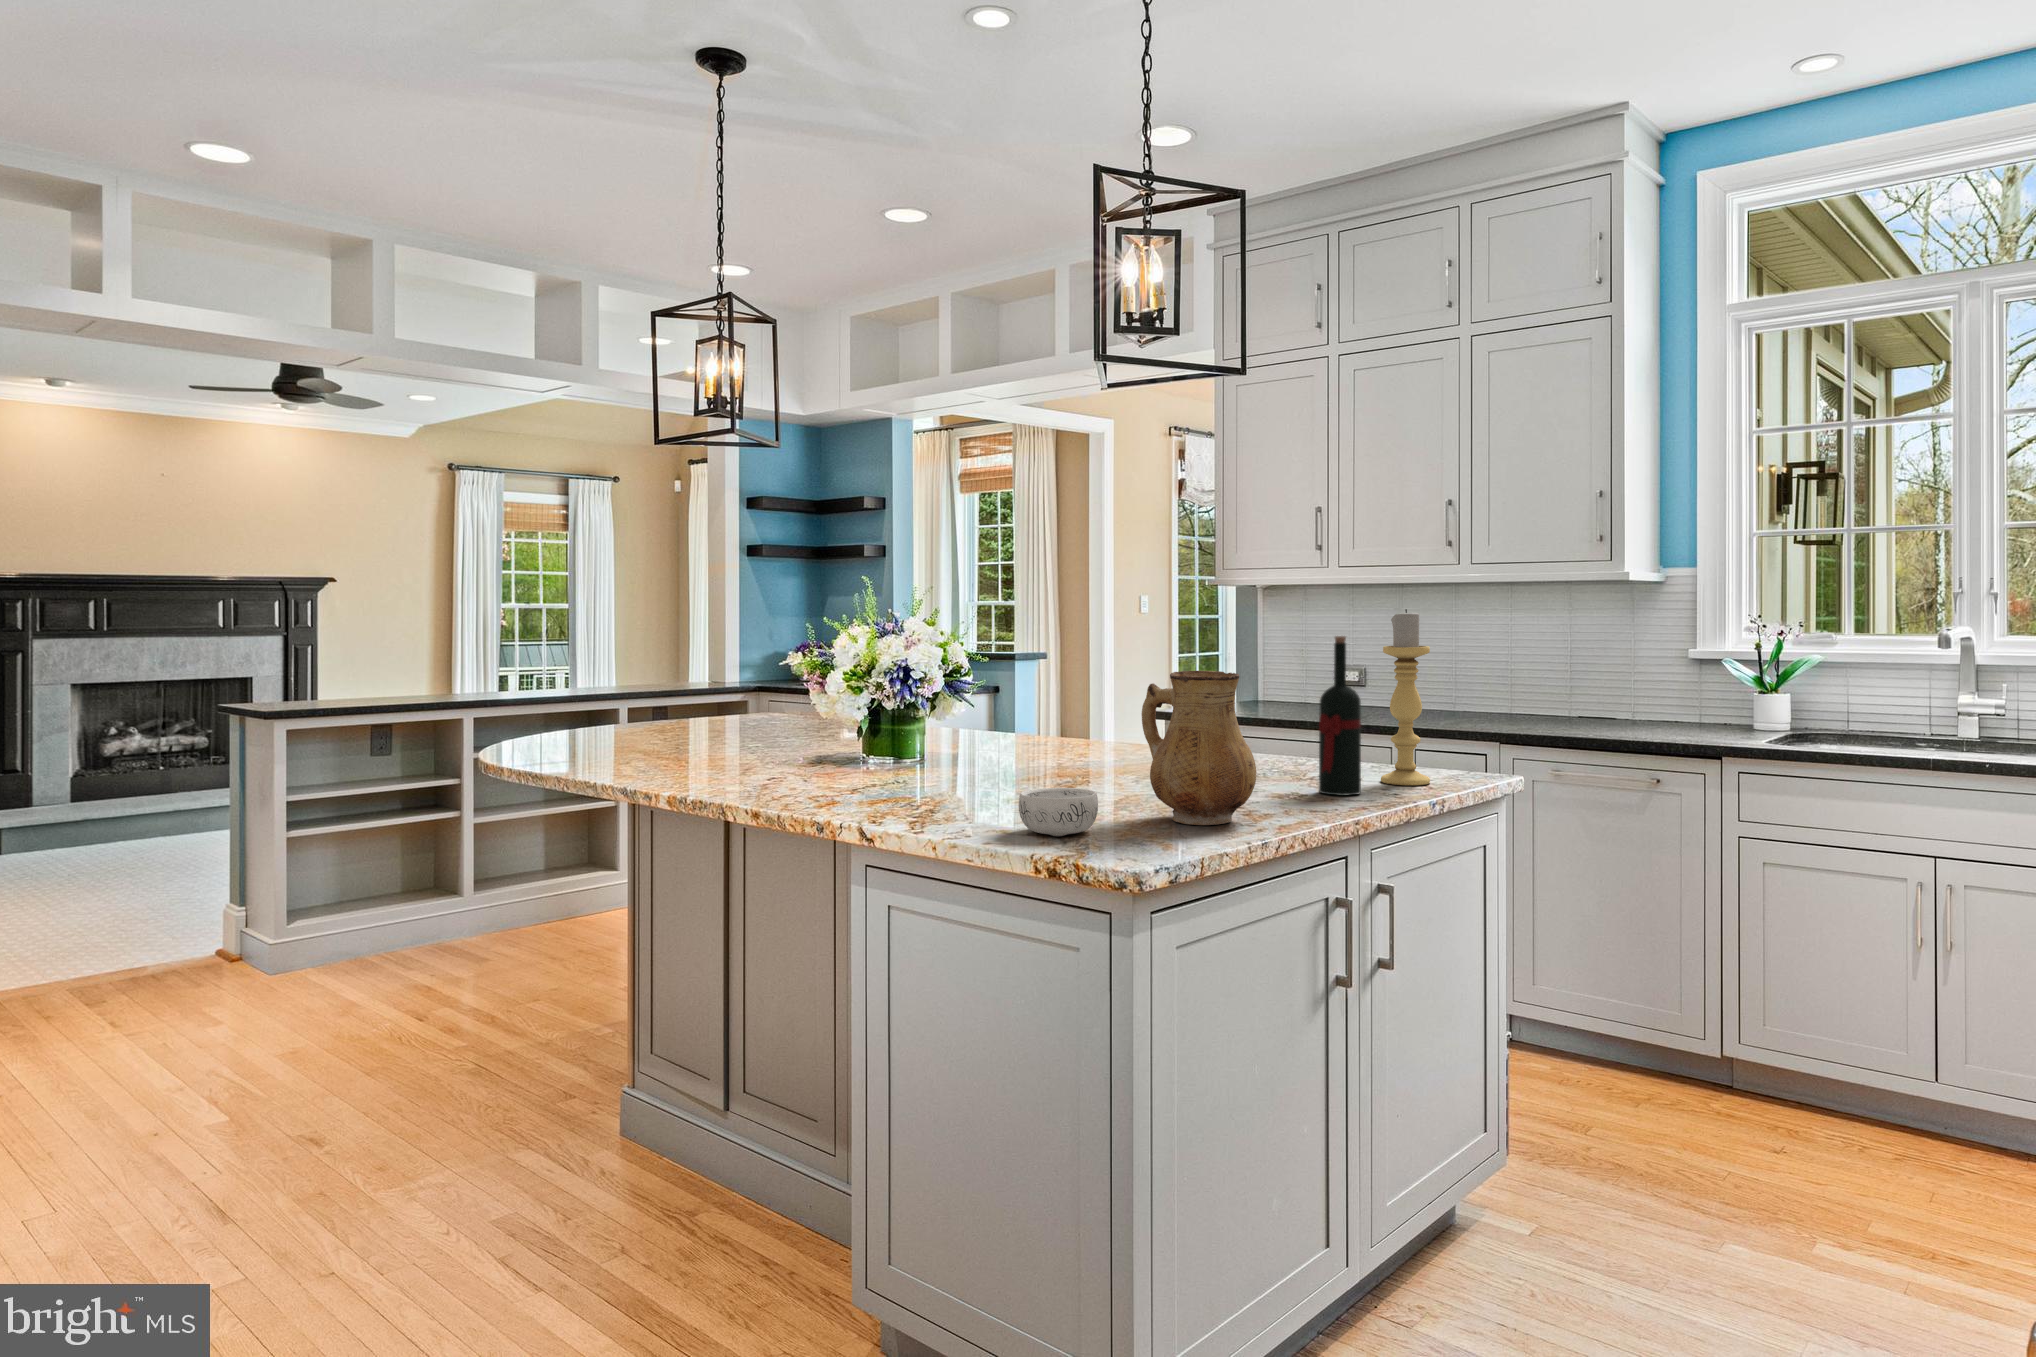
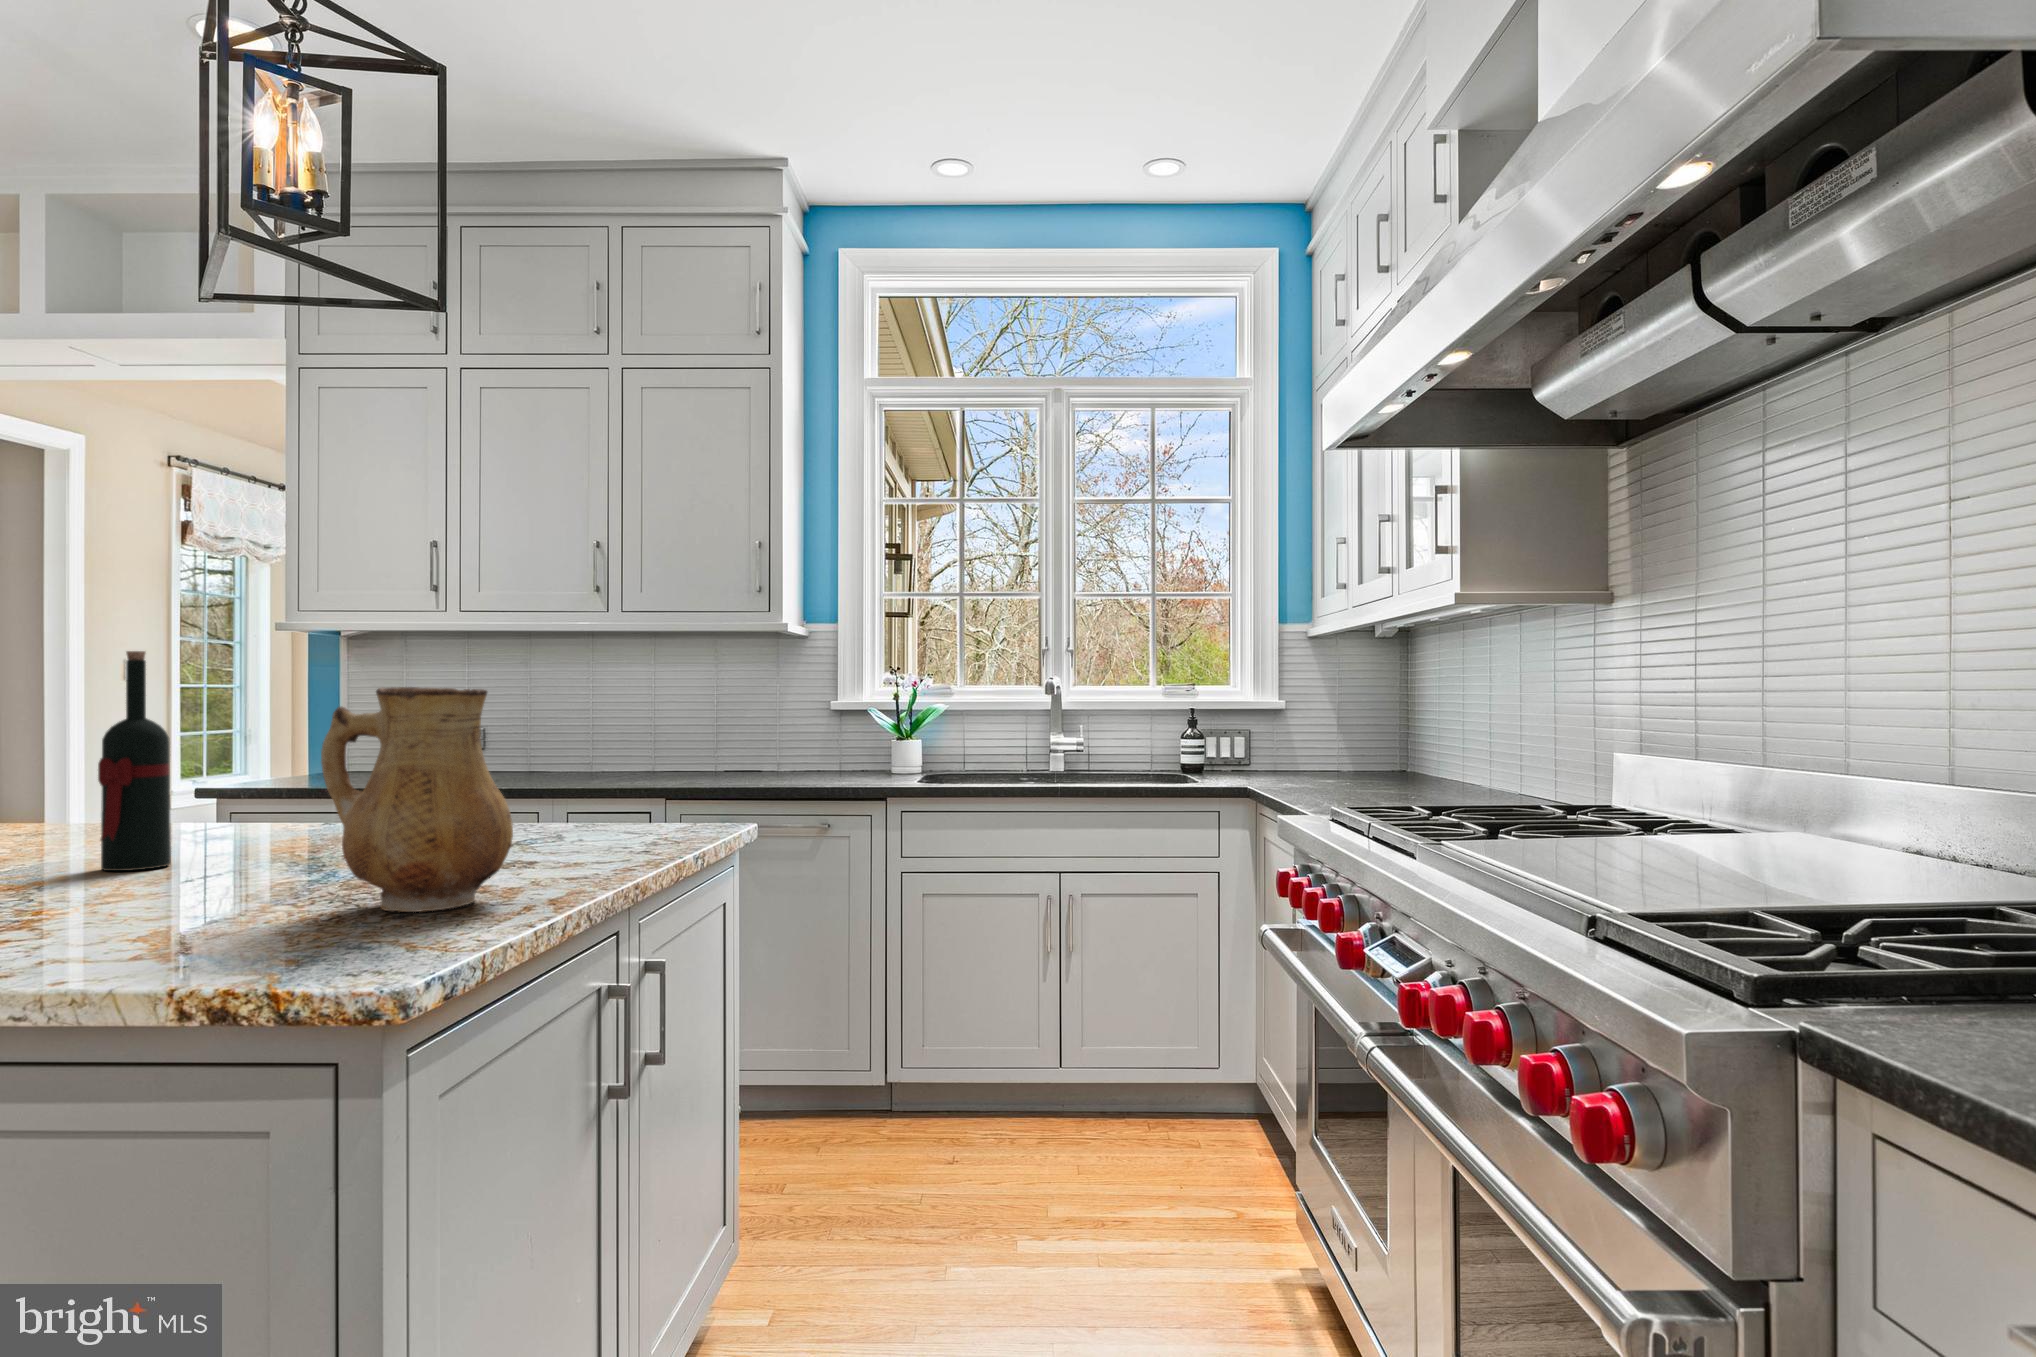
candle holder: present [1381,609,1430,785] -> none [615,628,675,842]
wine bottle: present [1319,636,1361,796] -> present [98,651,171,871]
decorative bowl: present [1019,788,1098,836] -> none [107,873,270,956]

